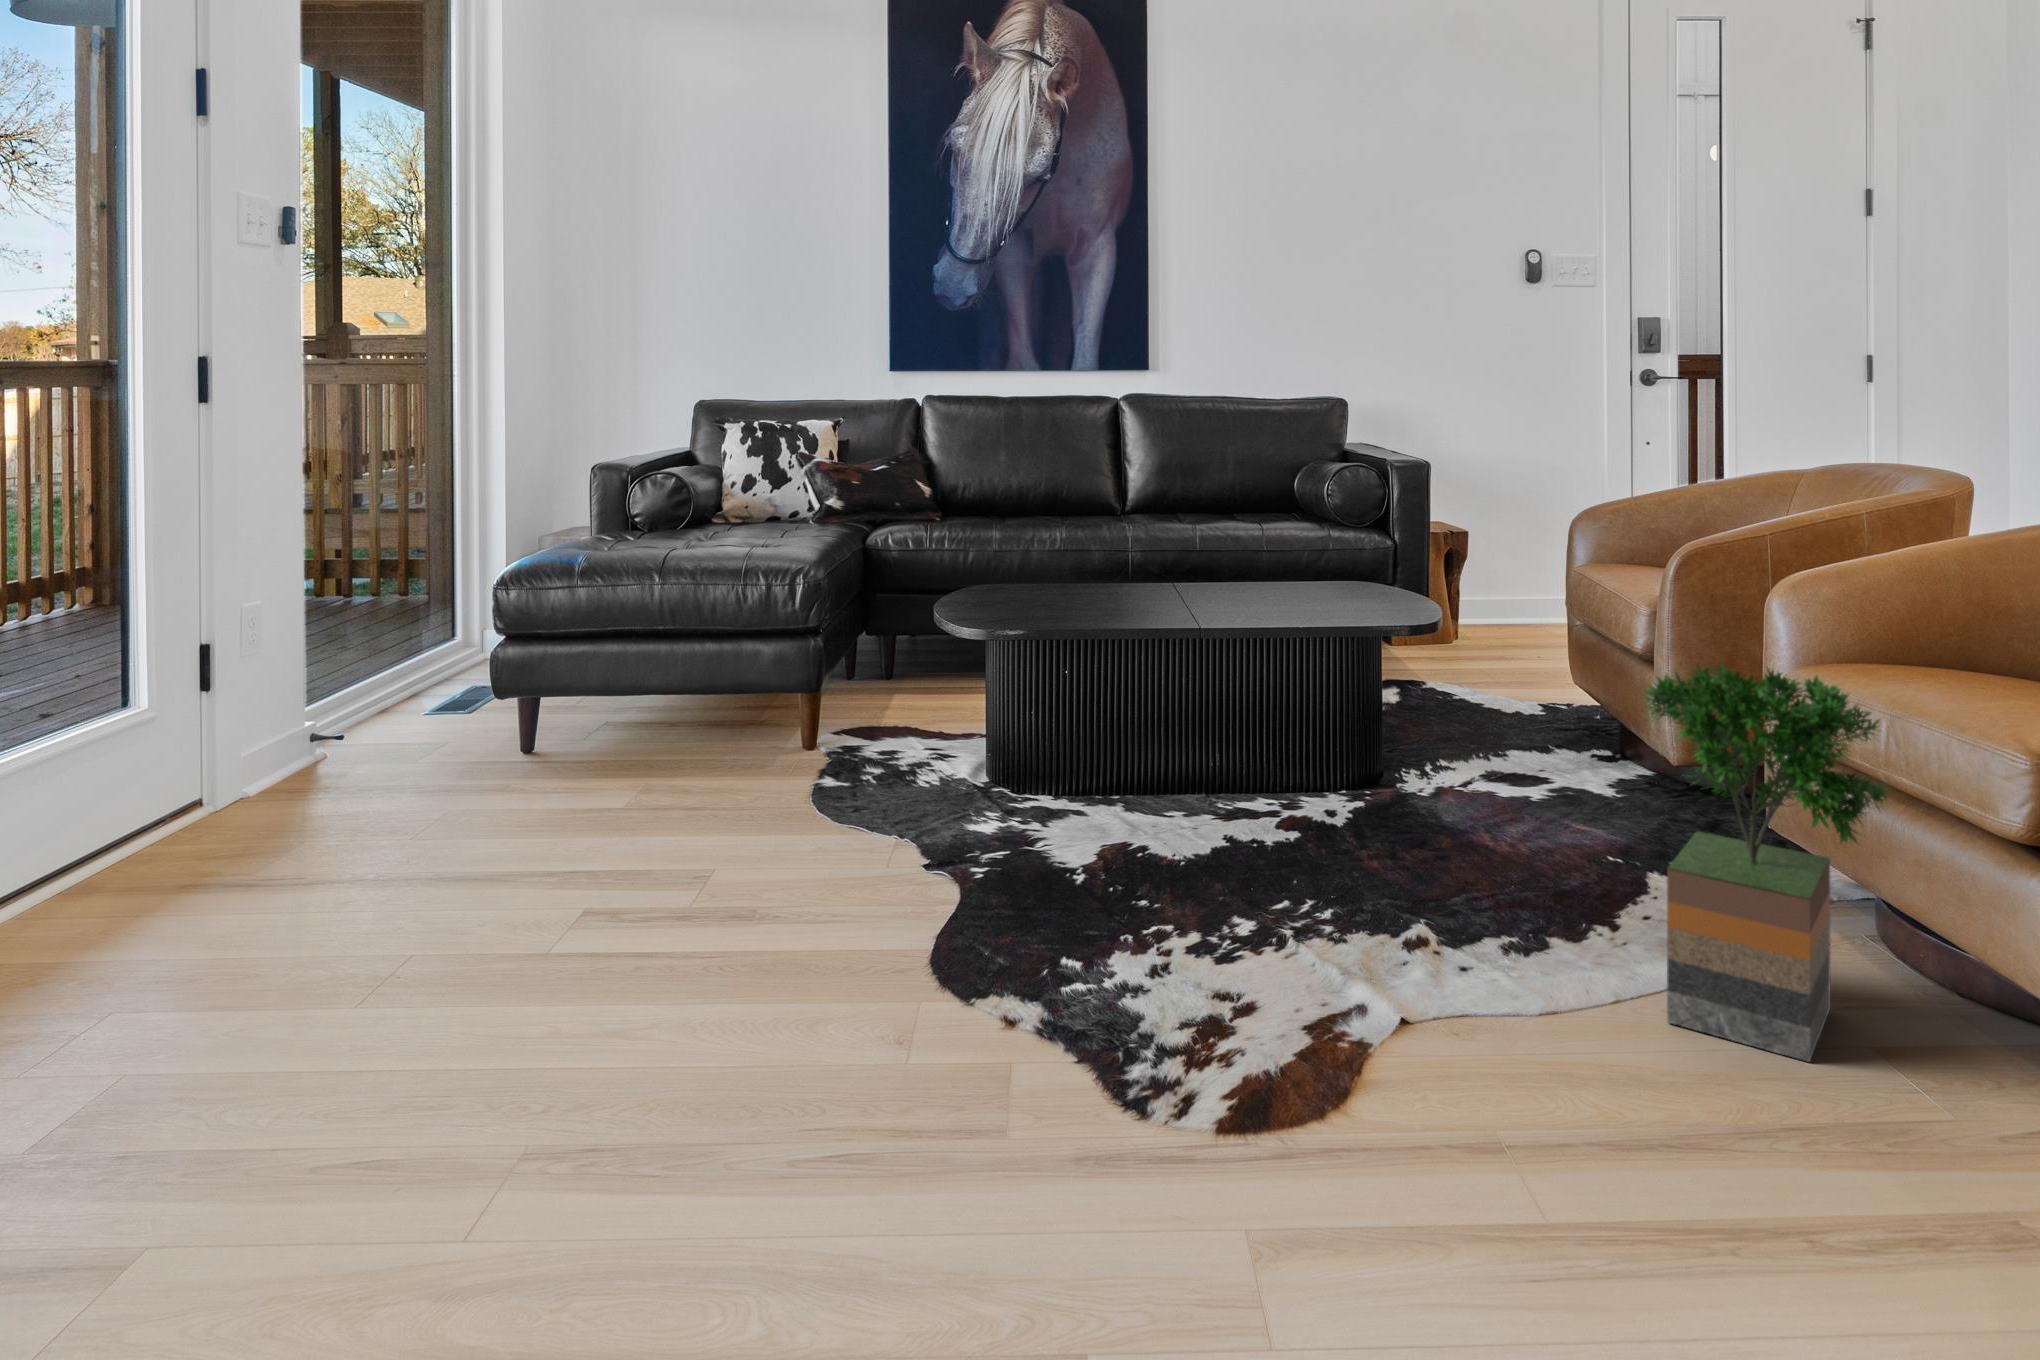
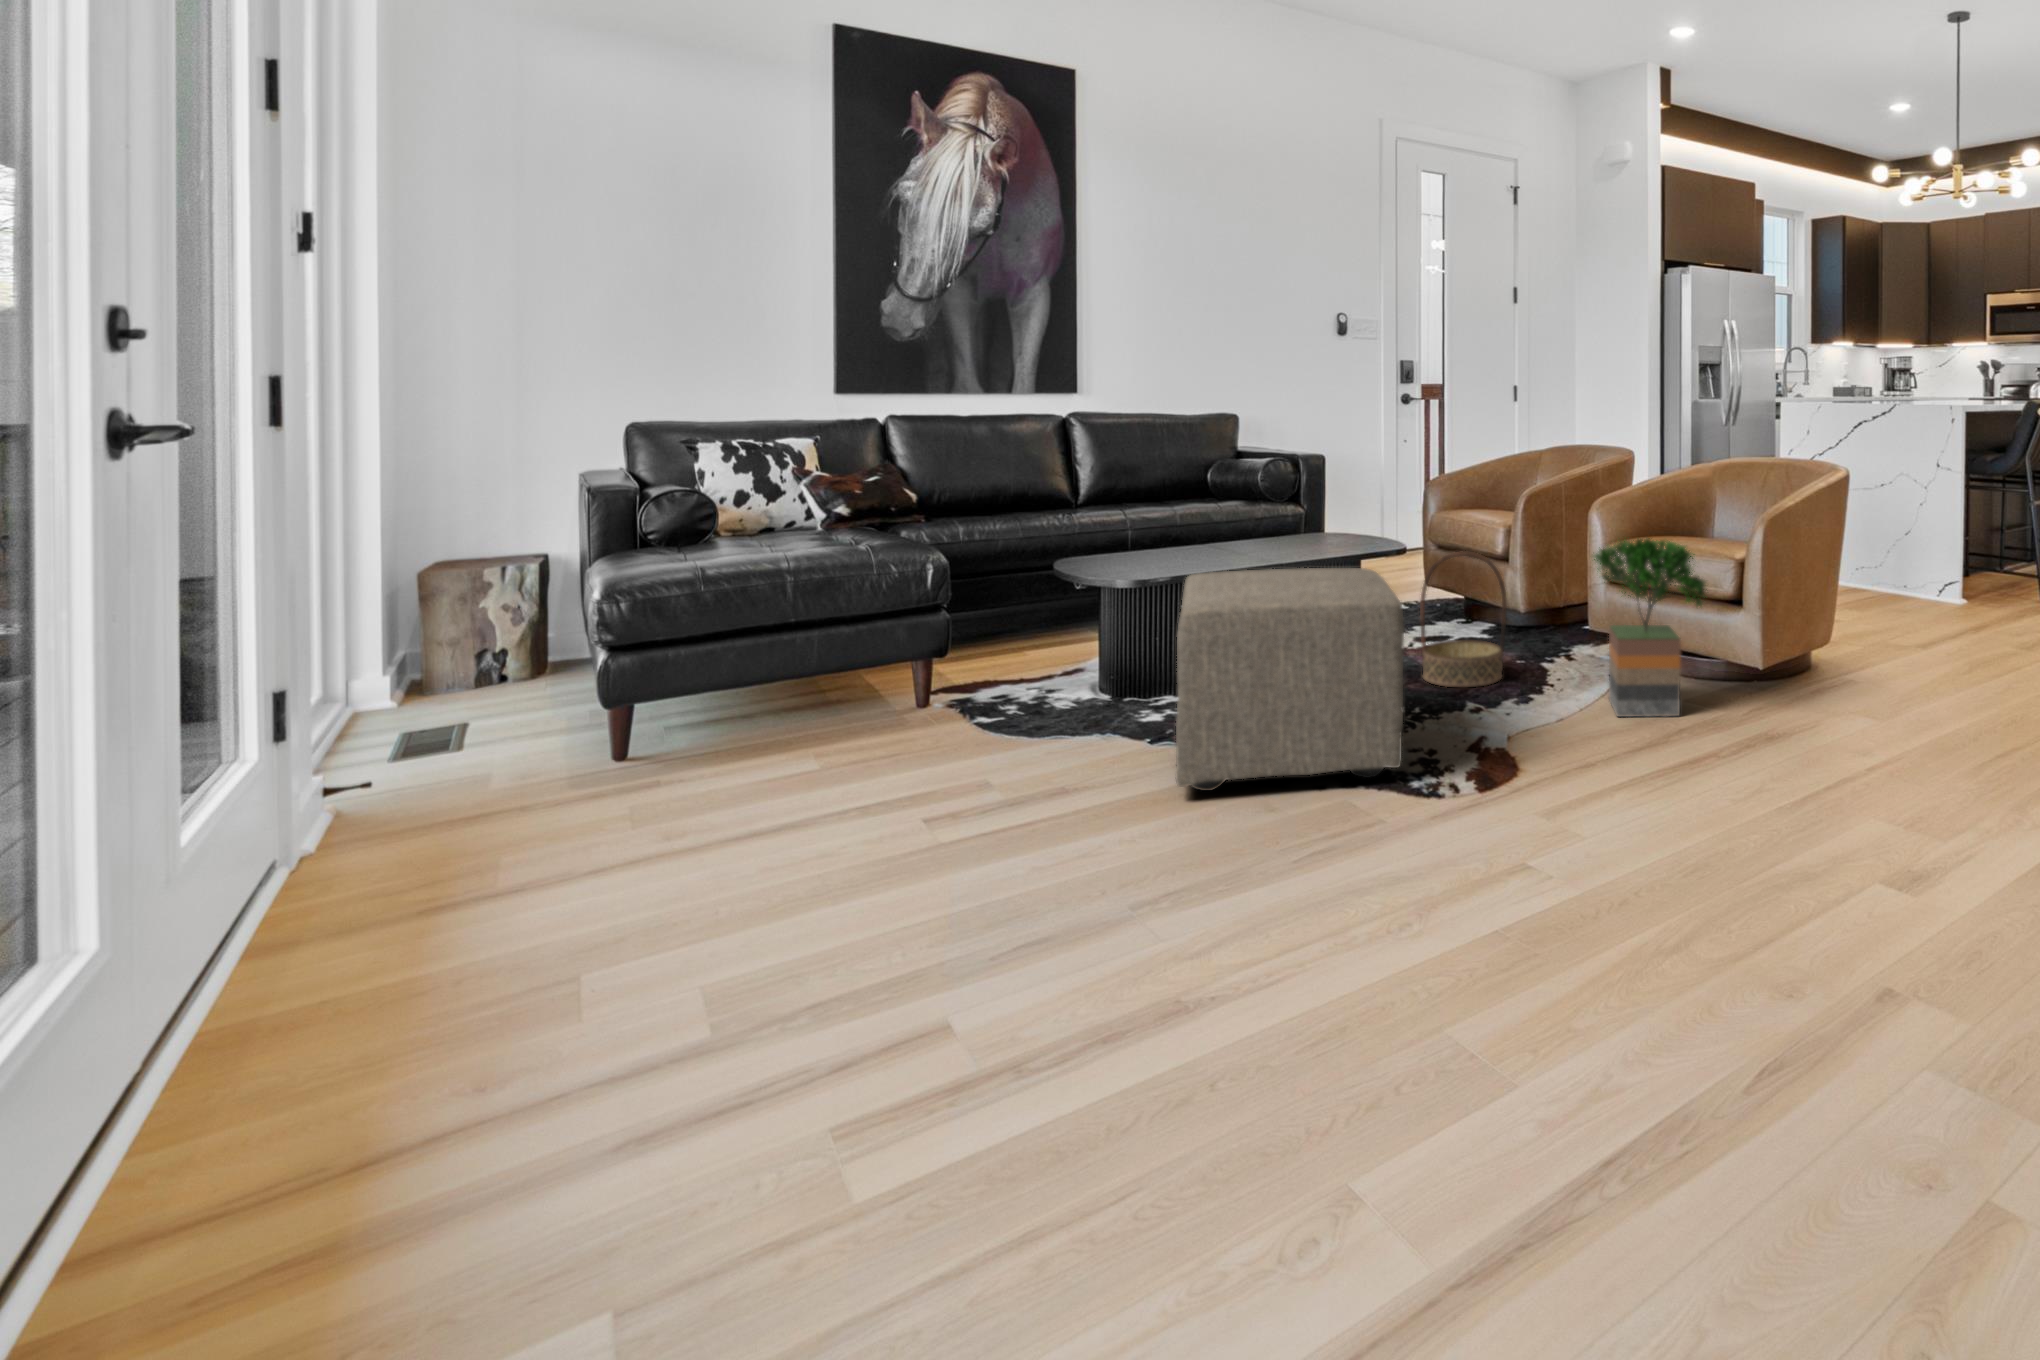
ottoman: none [820,636,1238,1021] -> present [1175,568,1404,791]
basket: none [1411,644,1553,884] -> present [1420,552,1507,688]

